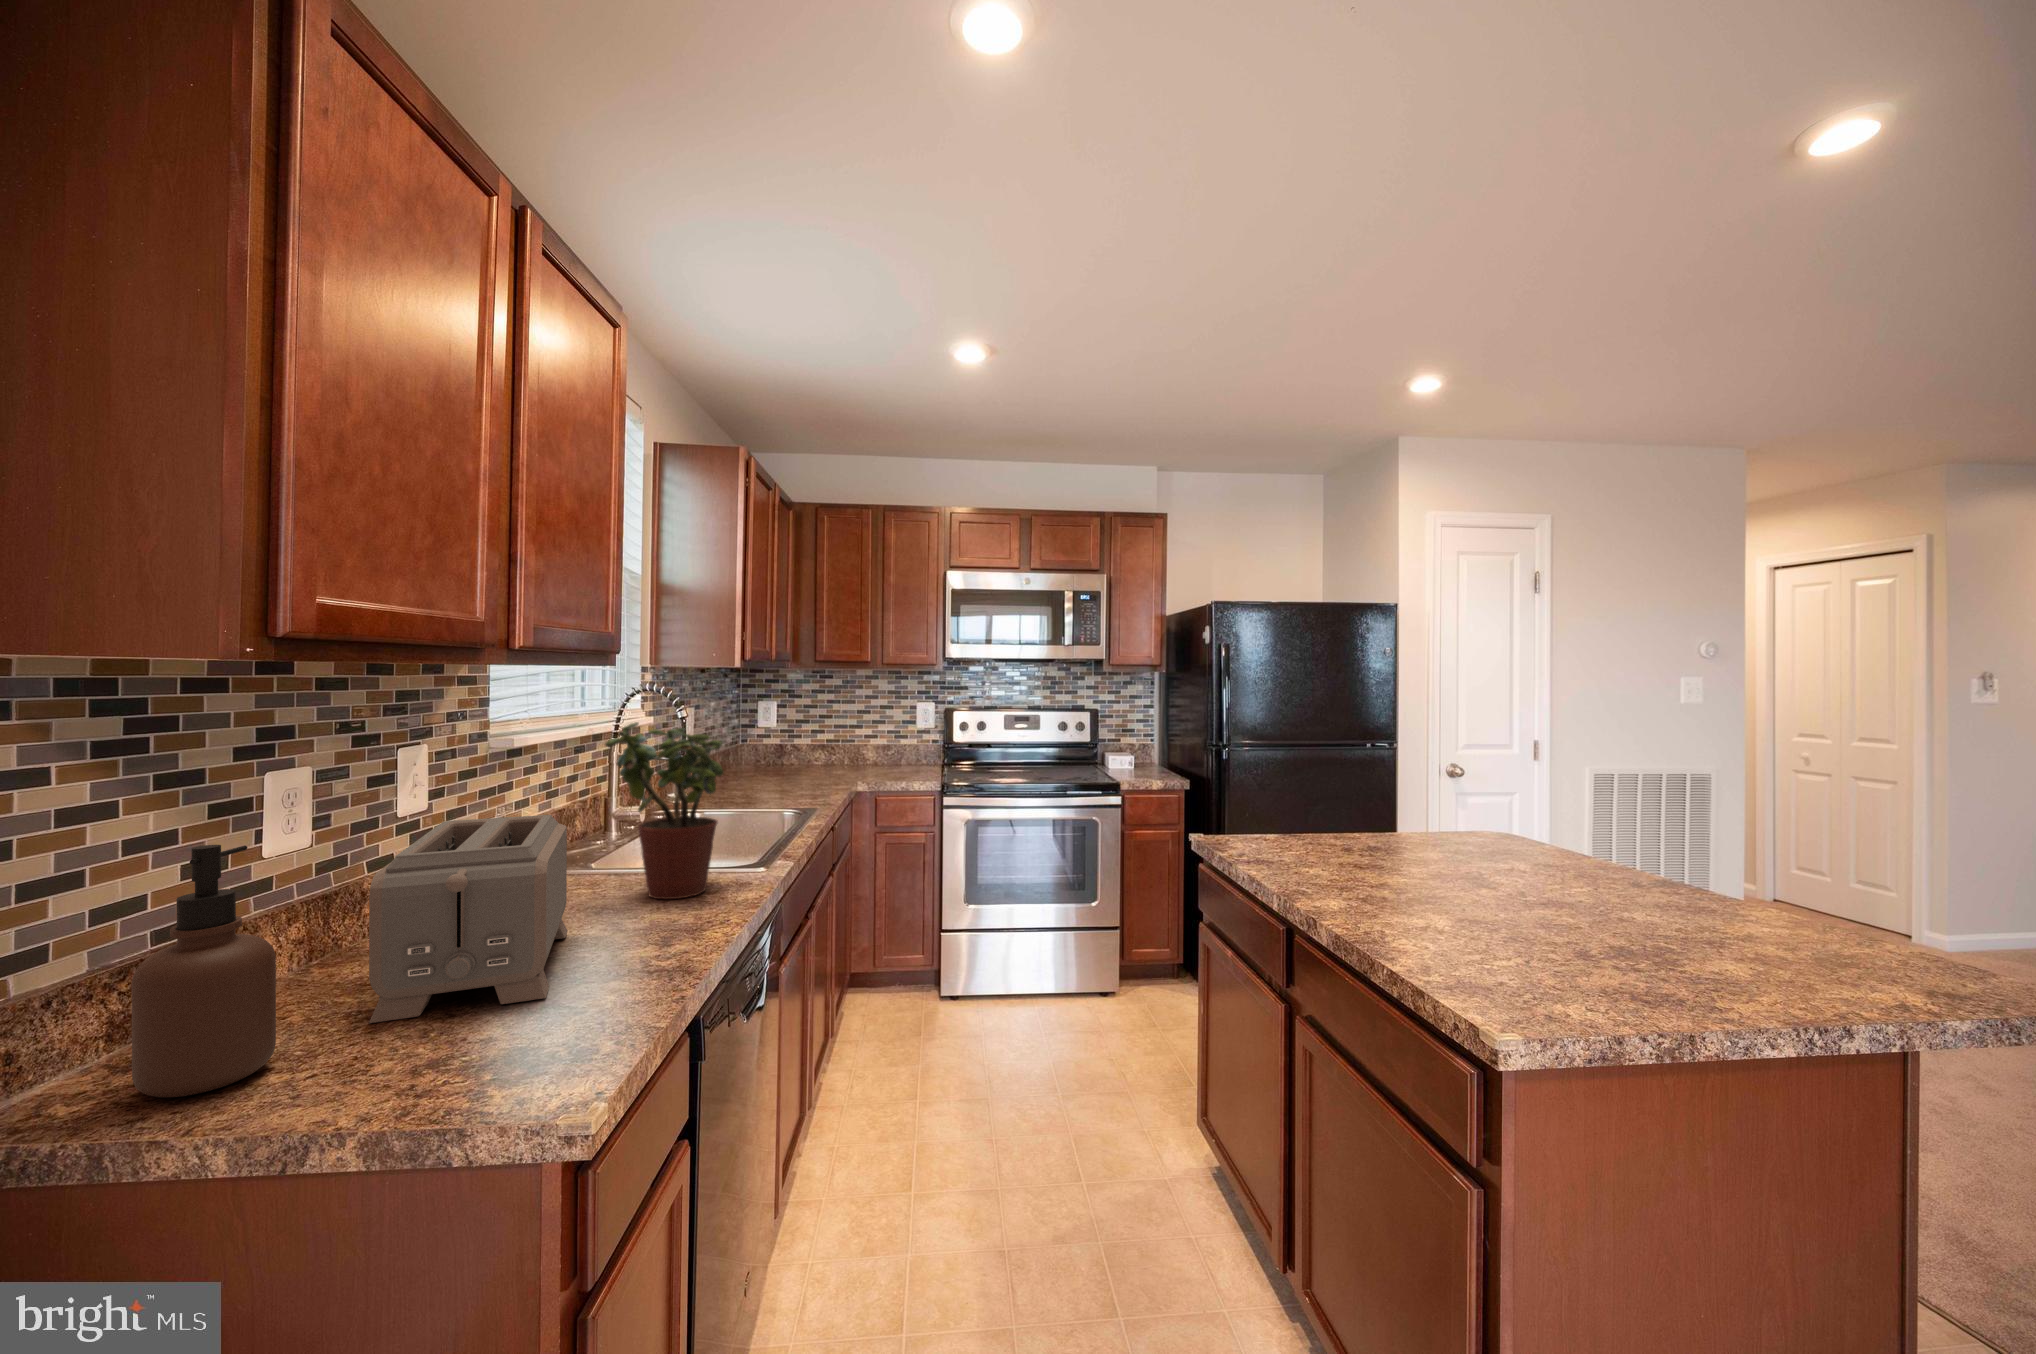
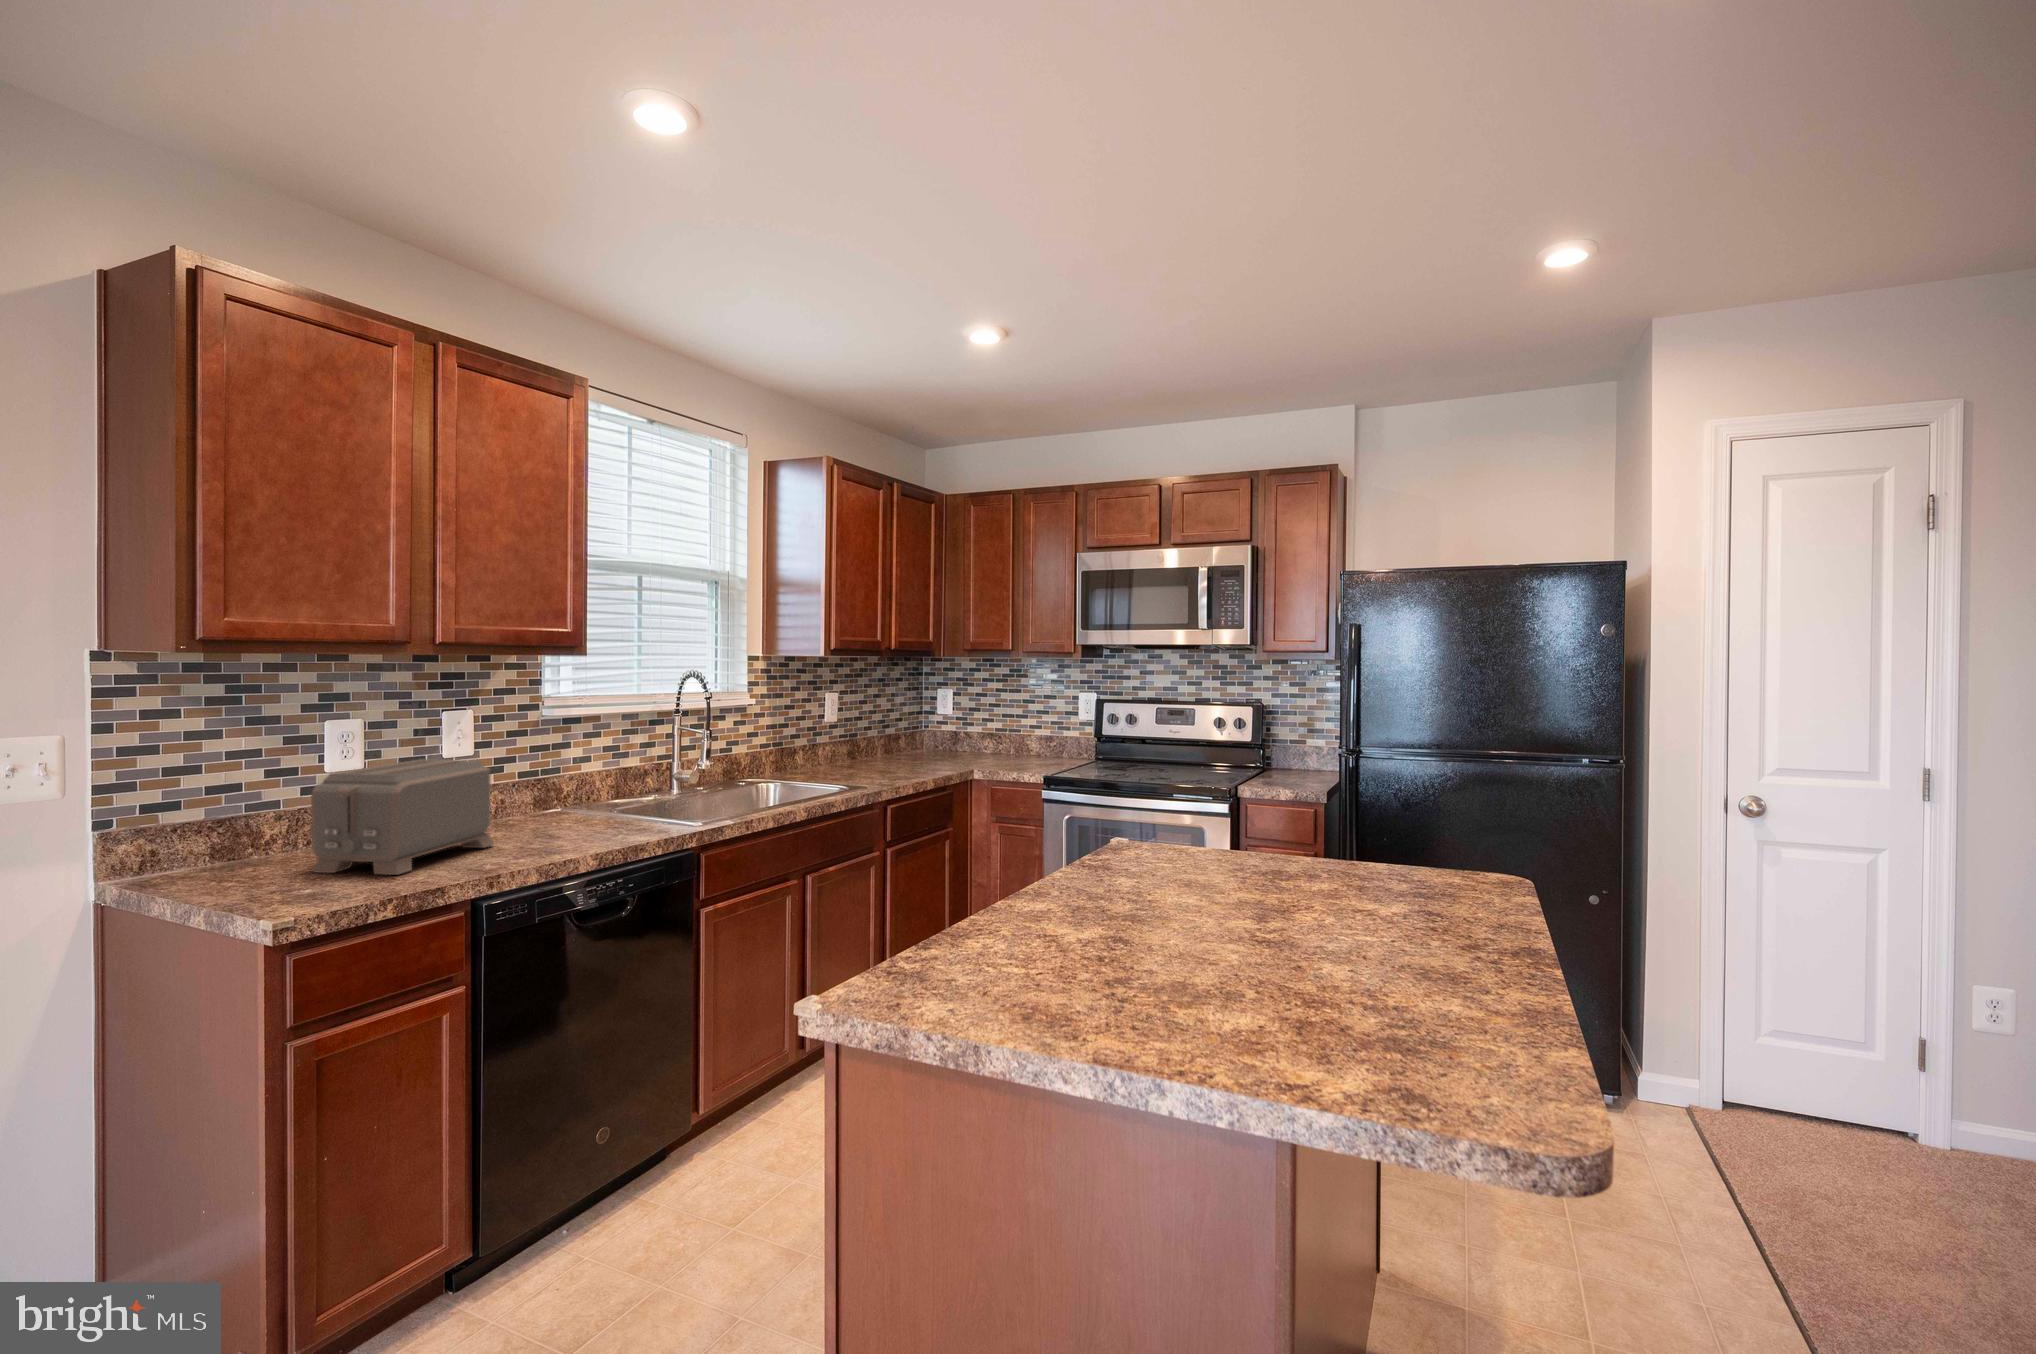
potted plant: present [605,722,723,899] -> none [557,698,648,836]
soap dispenser: present [132,845,276,1097] -> none [174,755,247,886]

